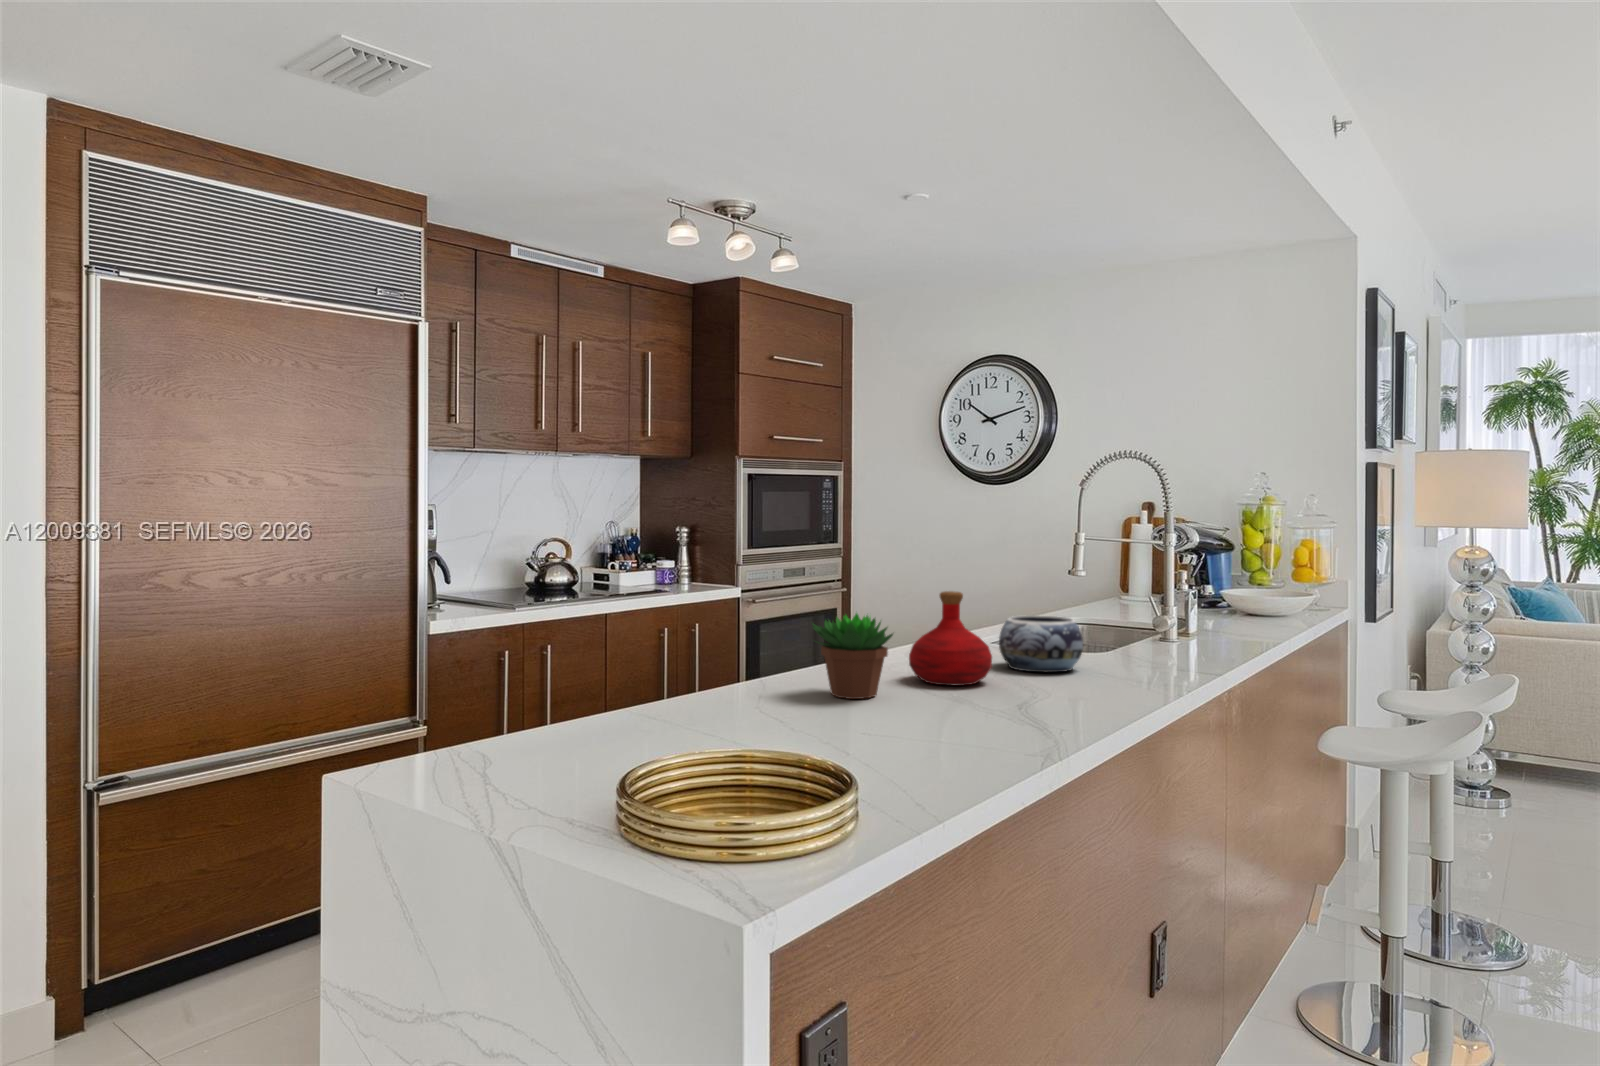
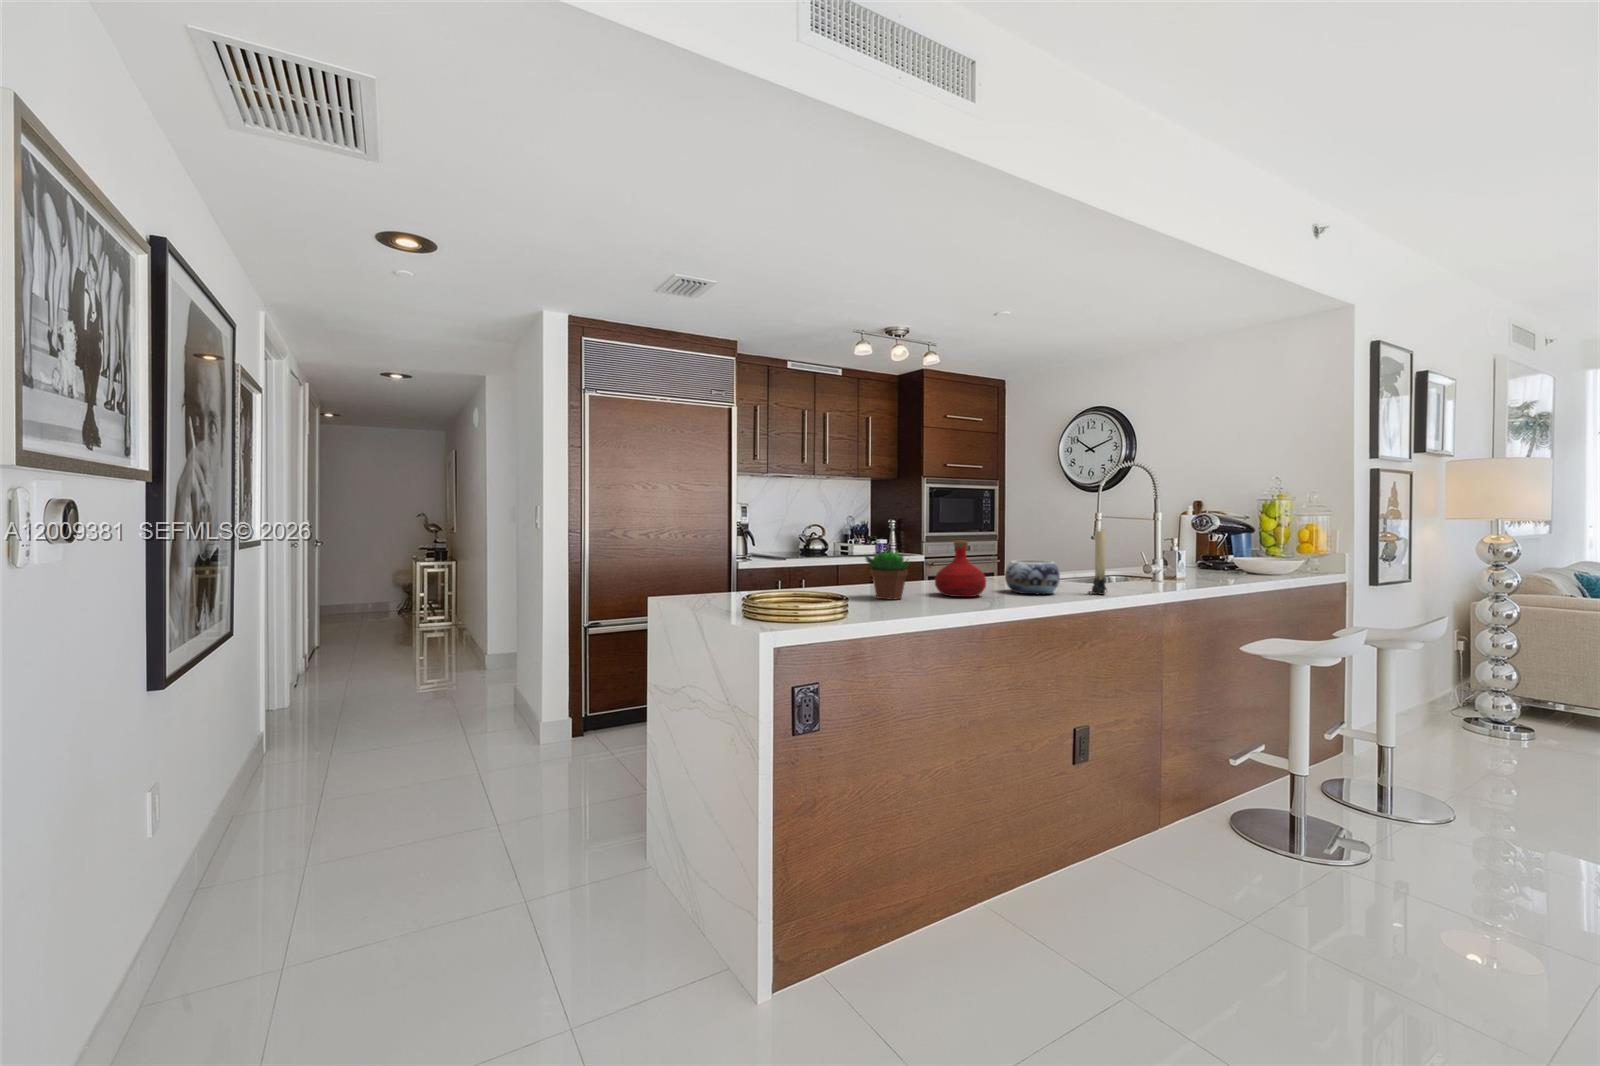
candle: none [1118,565,1145,667] -> present [1088,529,1107,595]

